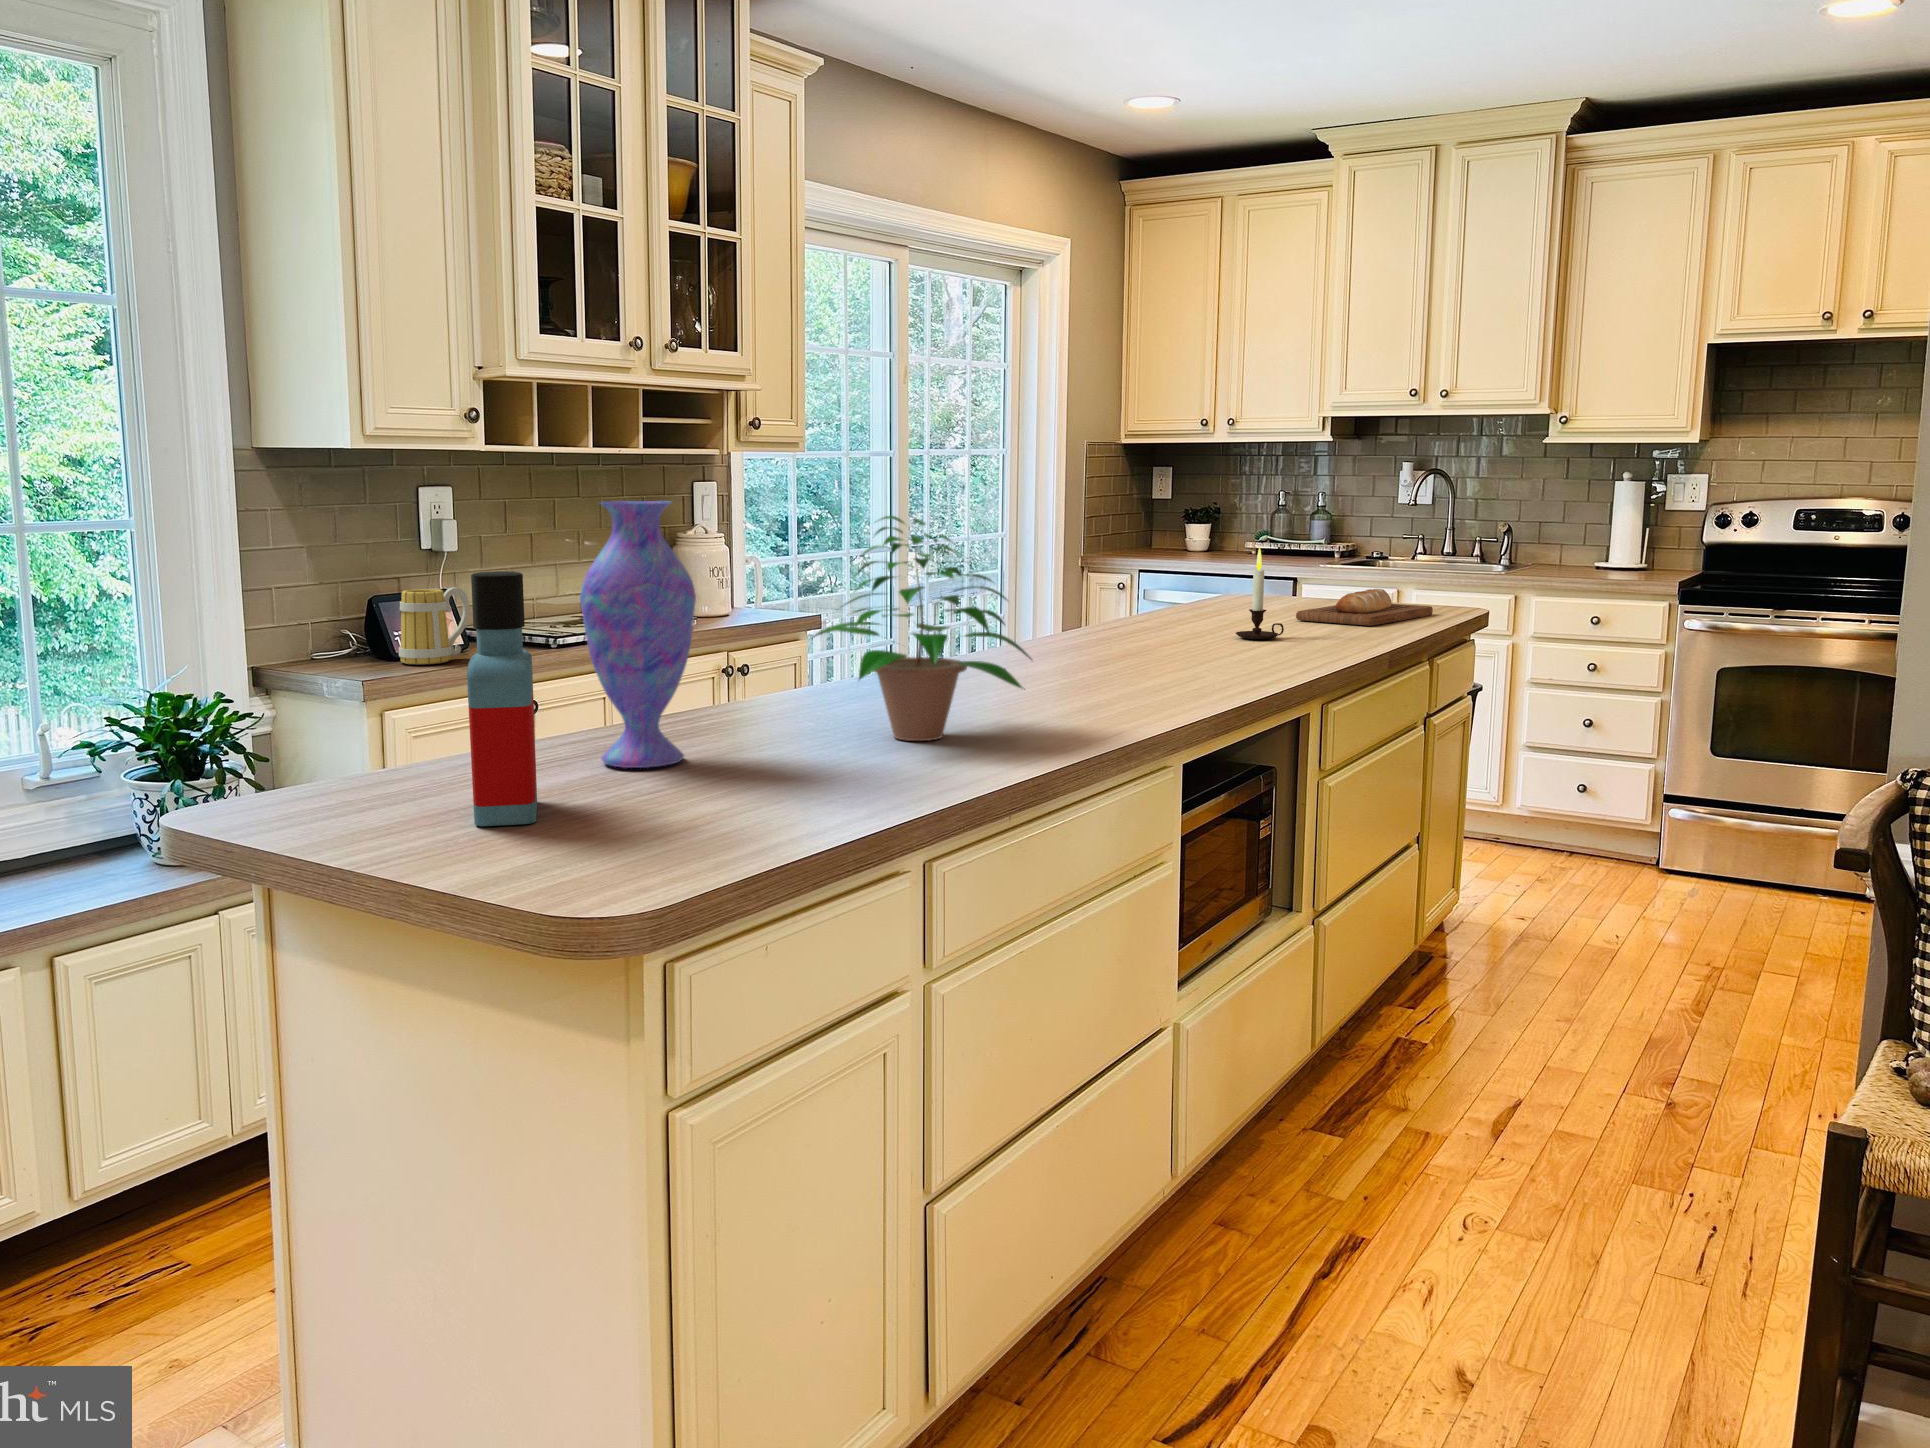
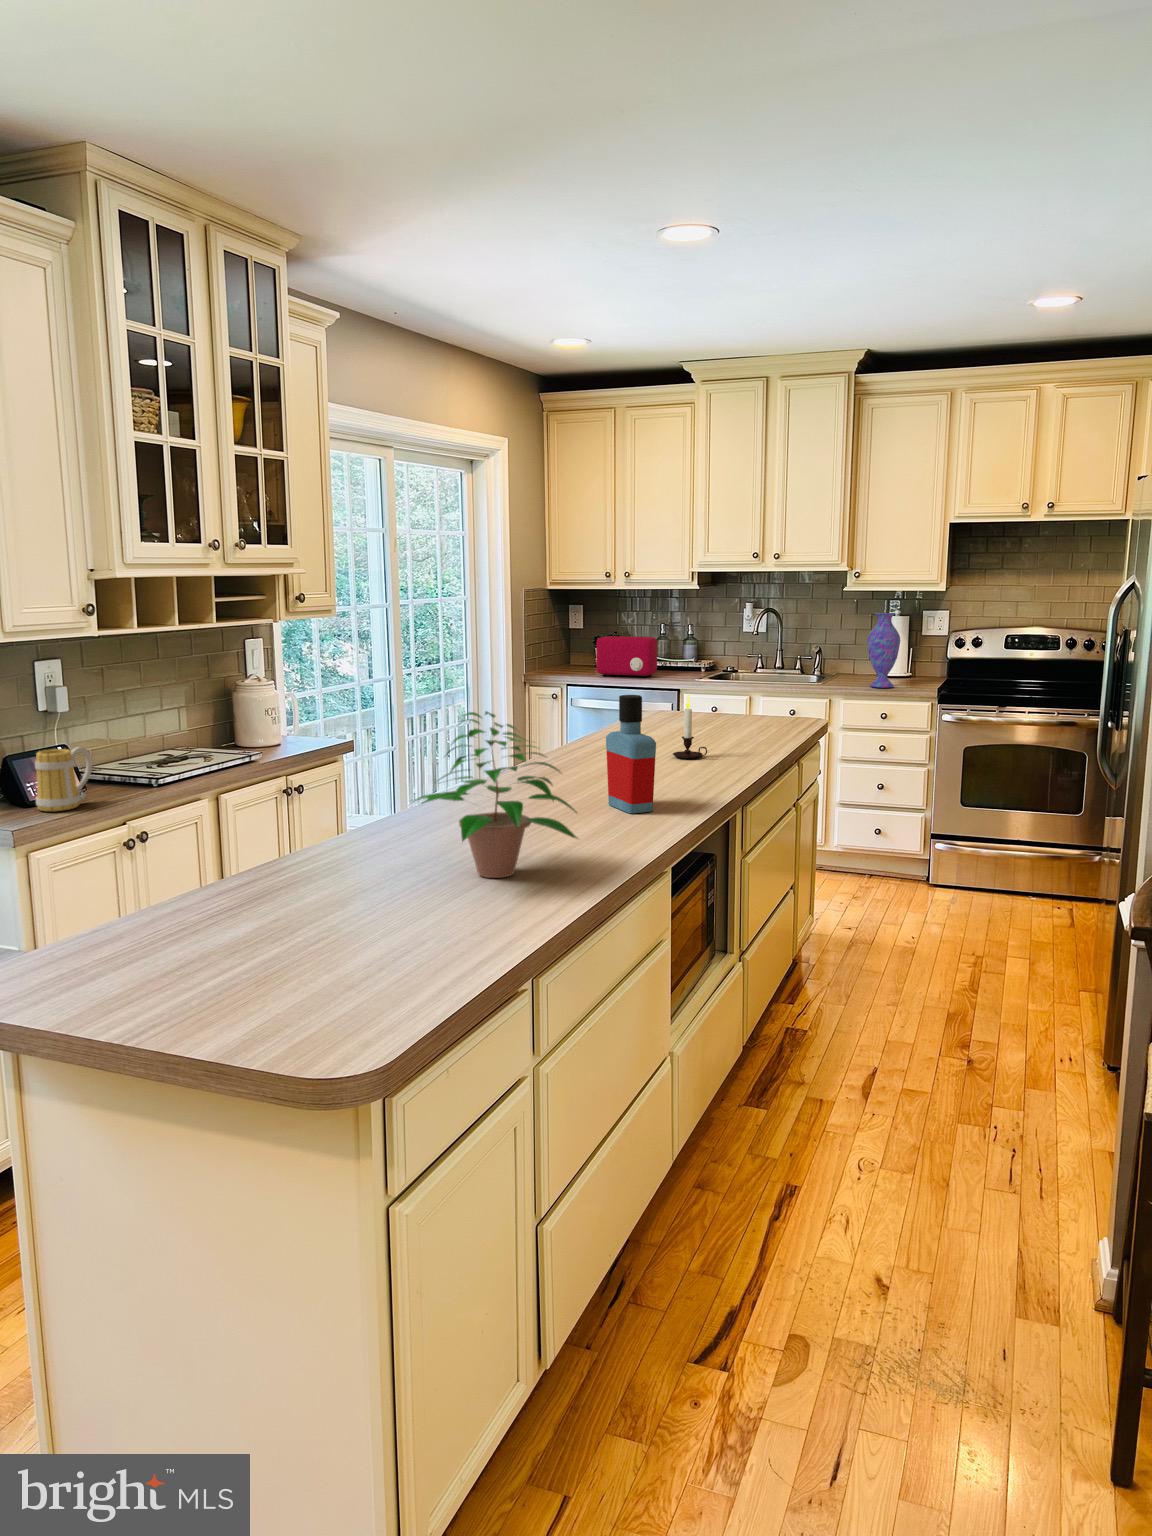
vase: present [580,501,696,768] -> present [867,613,900,688]
toaster: none [1182,506,1268,563] -> present [596,636,657,678]
bottle: present [467,571,537,826] -> present [606,695,656,813]
bread loaf: present [1296,589,1433,626] -> none [706,712,795,742]

